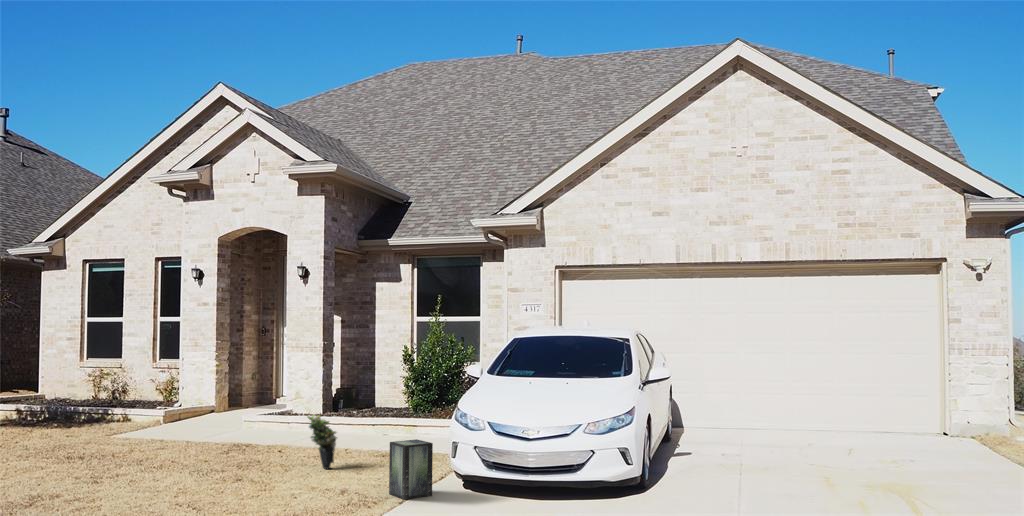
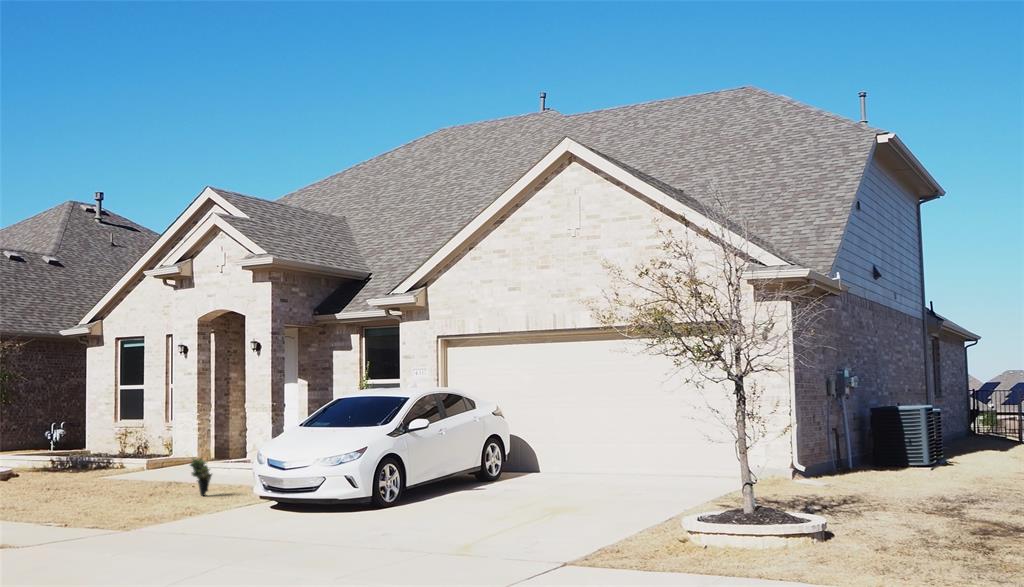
storage box: present [389,439,433,499] -> none [213,472,239,512]

